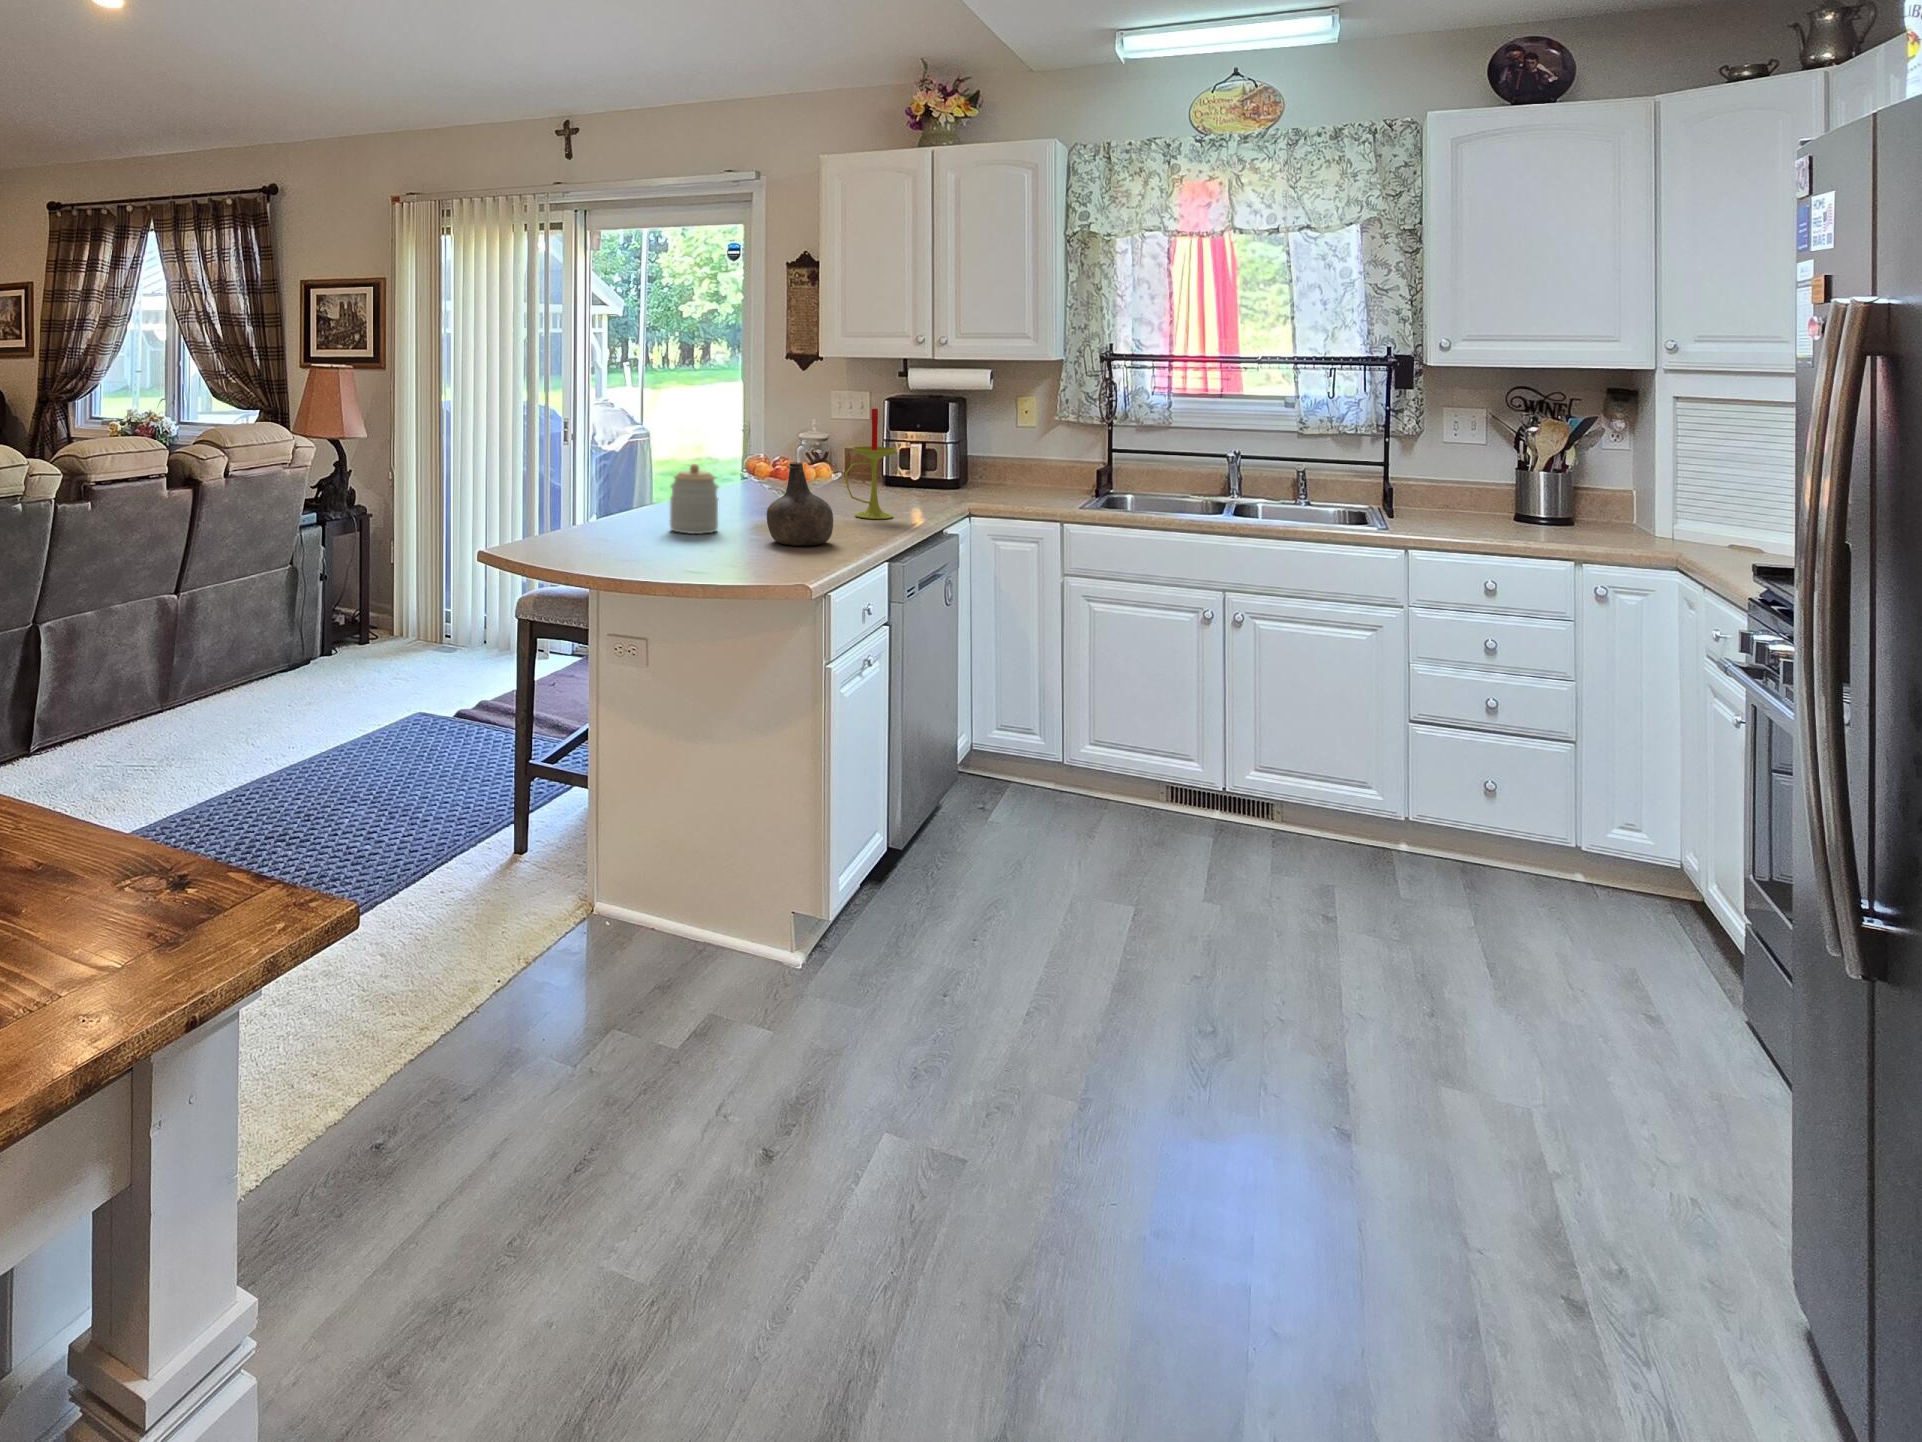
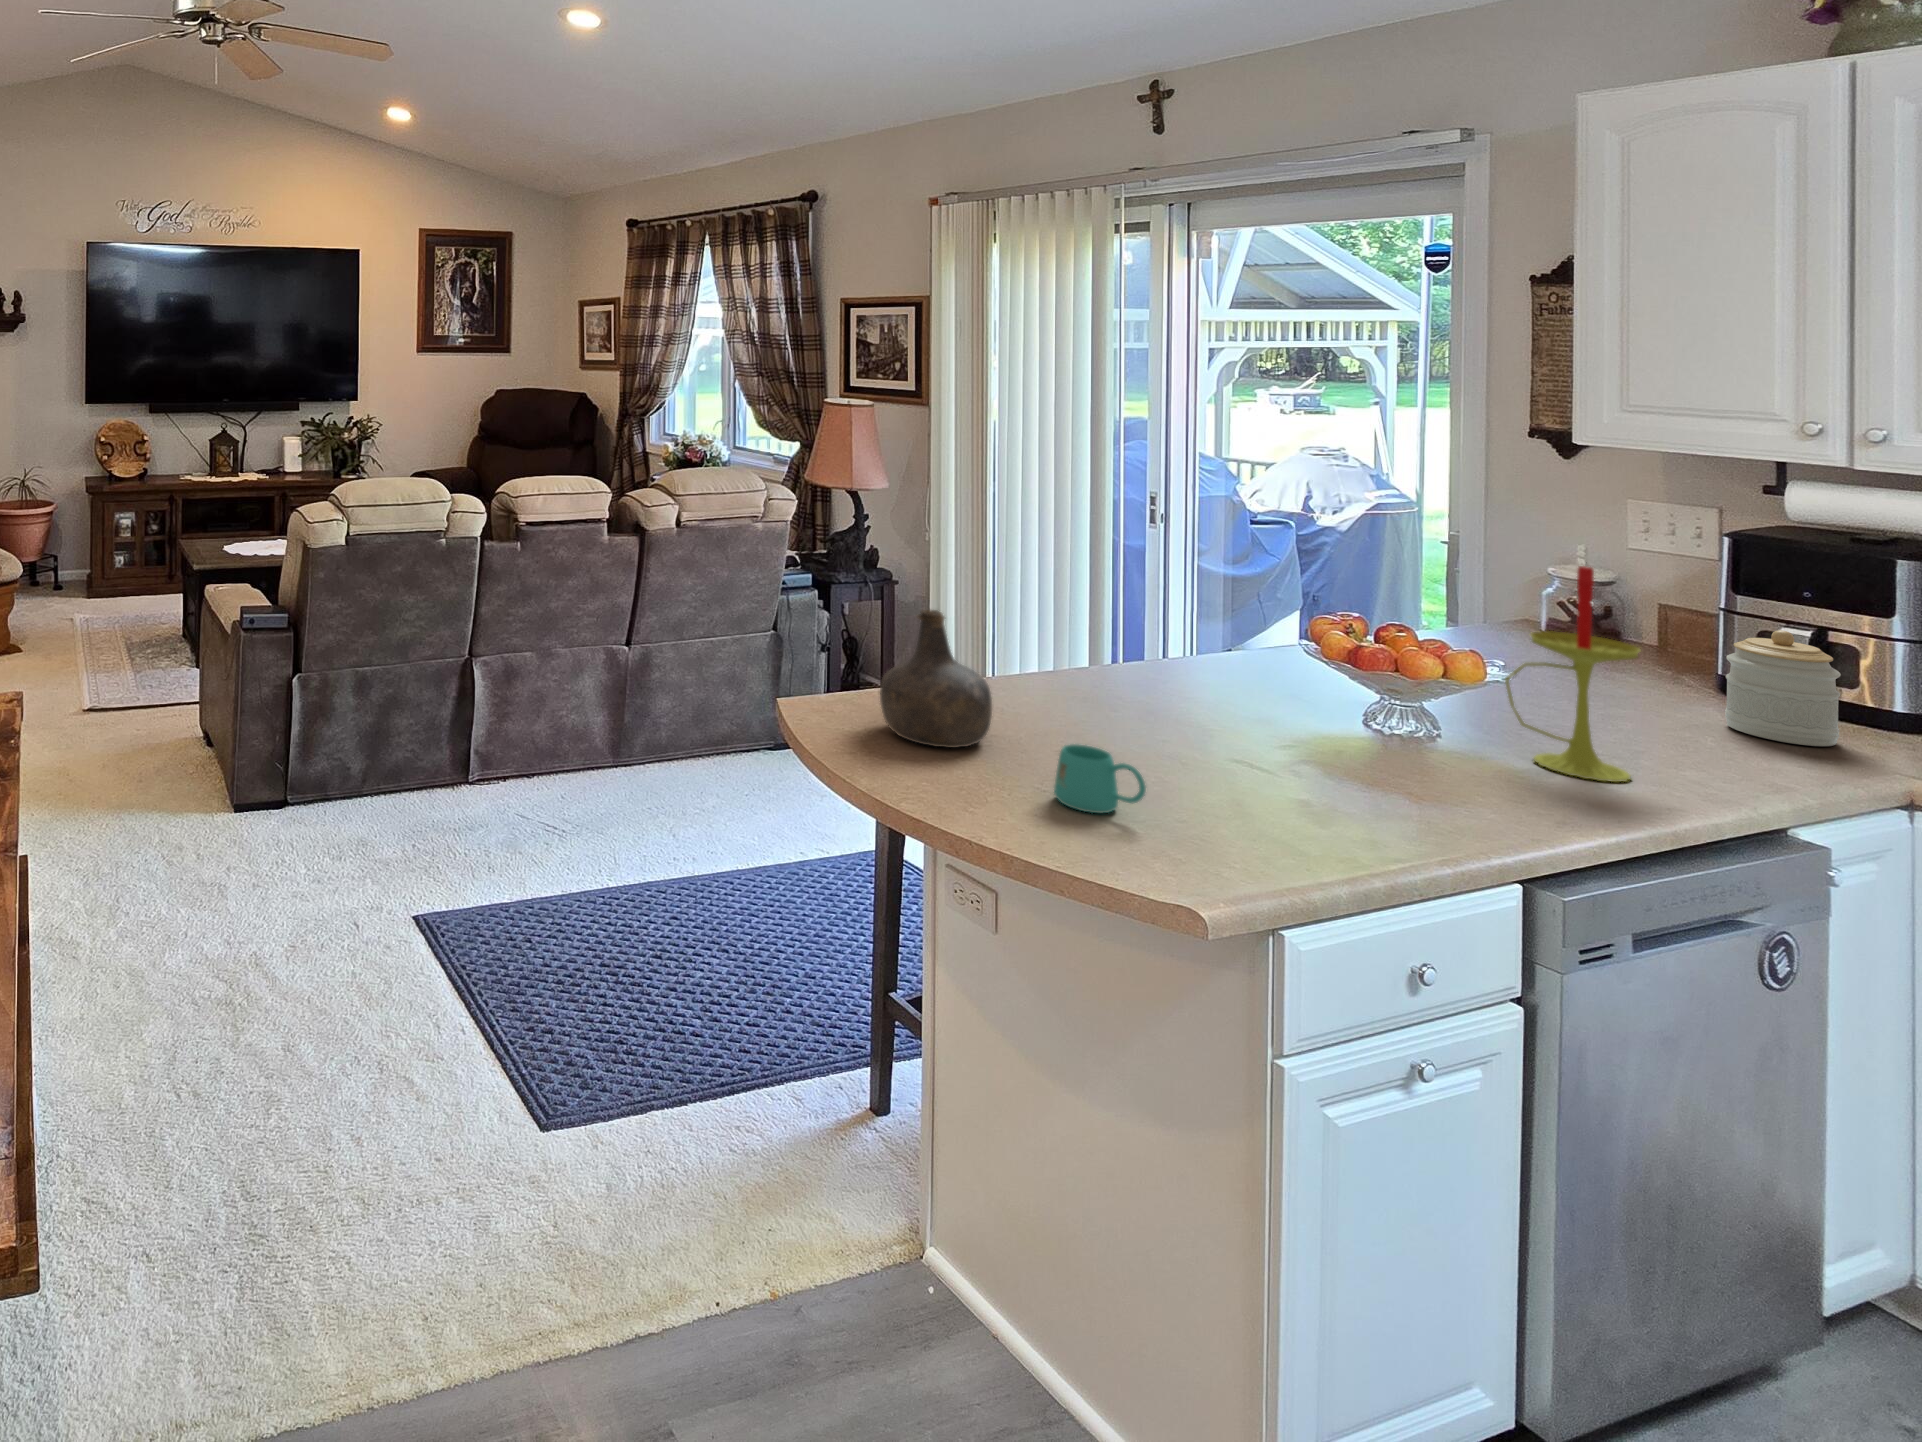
bottle: present [767,462,833,546] -> present [880,610,992,748]
jar: present [670,464,719,534] -> present [1725,630,1841,746]
mug: none [700,526,752,562] -> present [1054,744,1146,813]

